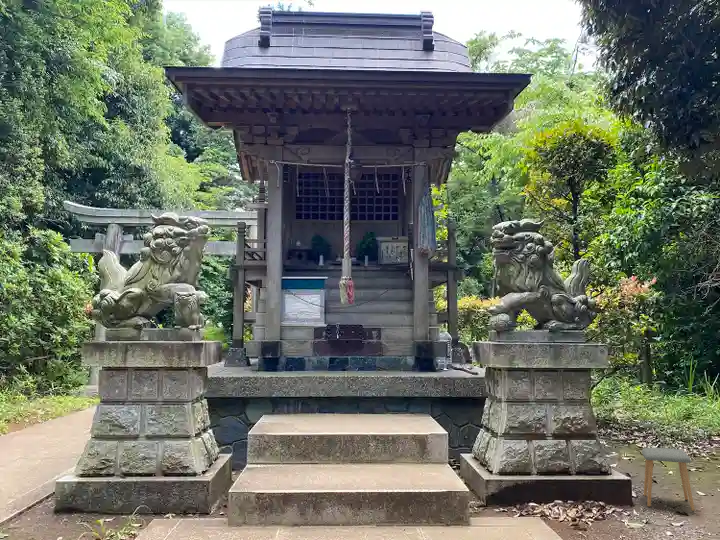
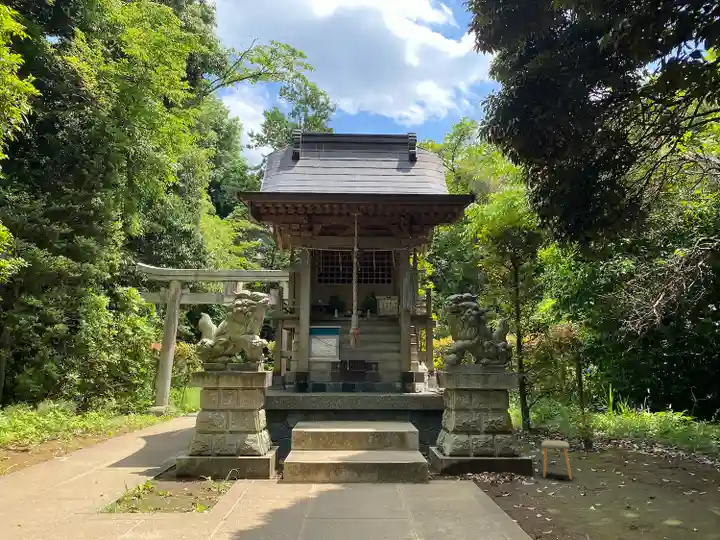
potted plant: none [671,401,705,457] -> present [576,415,597,451]

